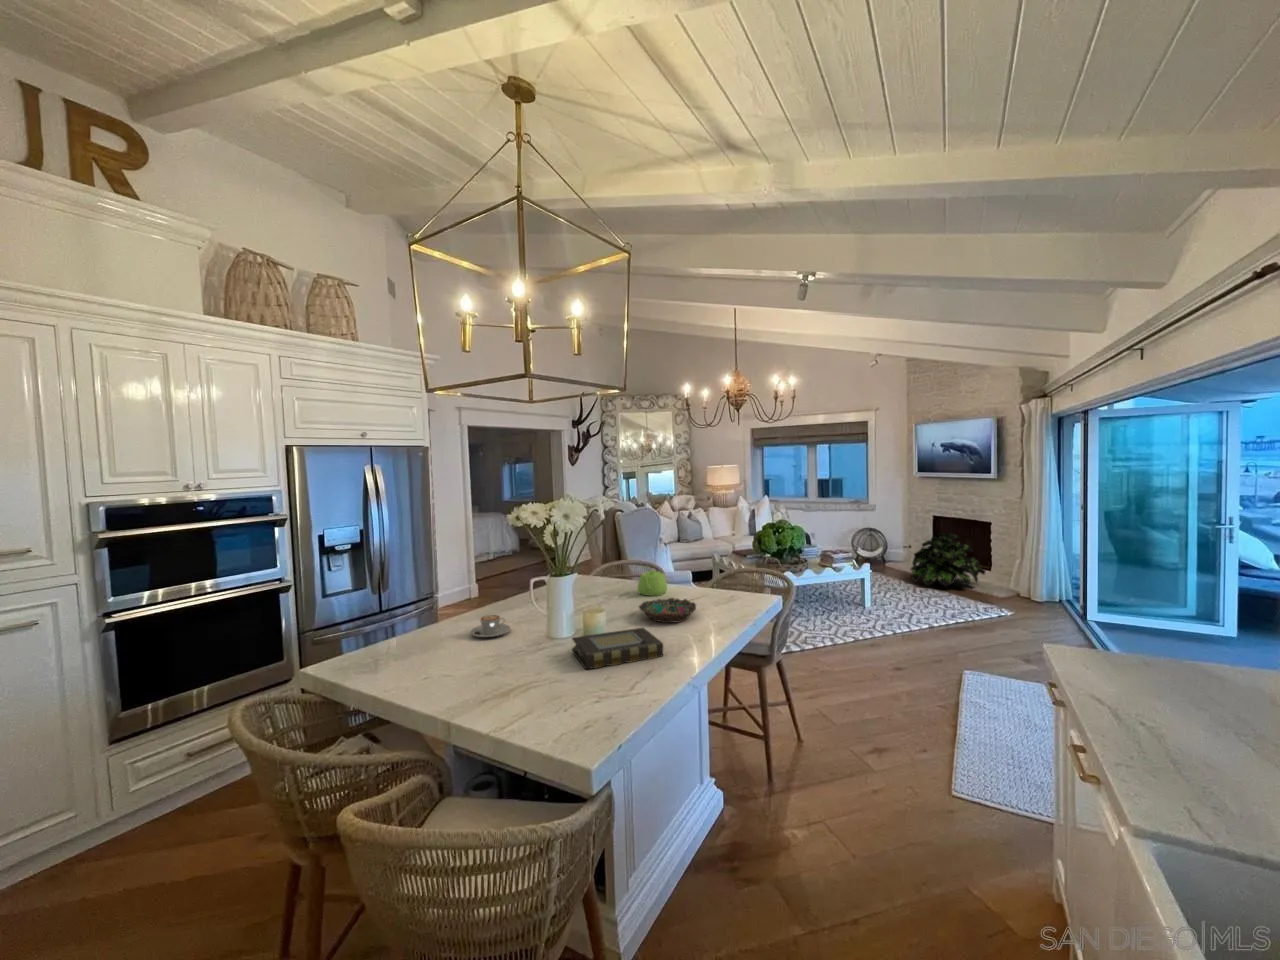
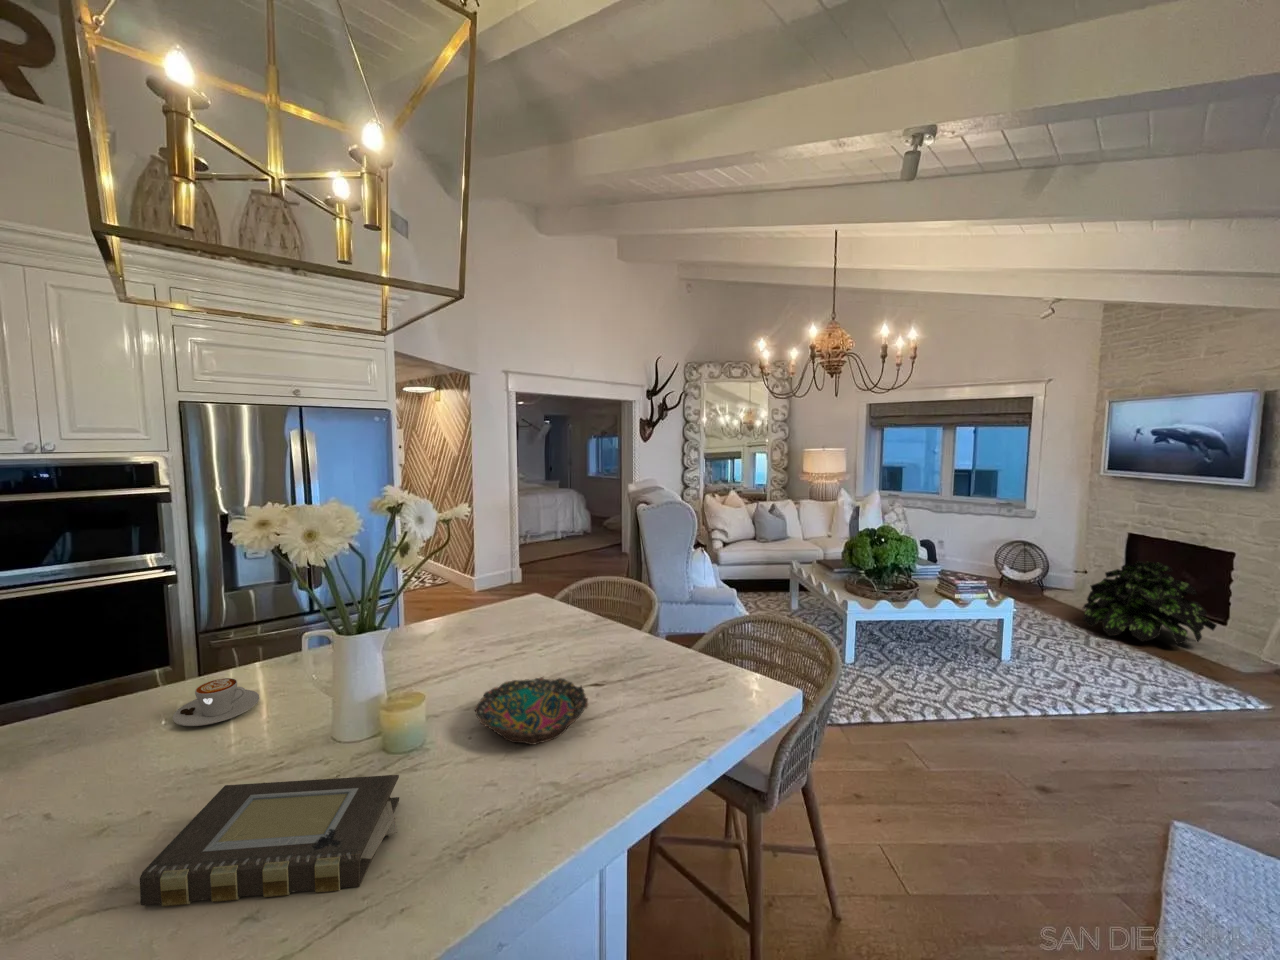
teapot: present [638,570,667,596] -> none [550,610,604,657]

